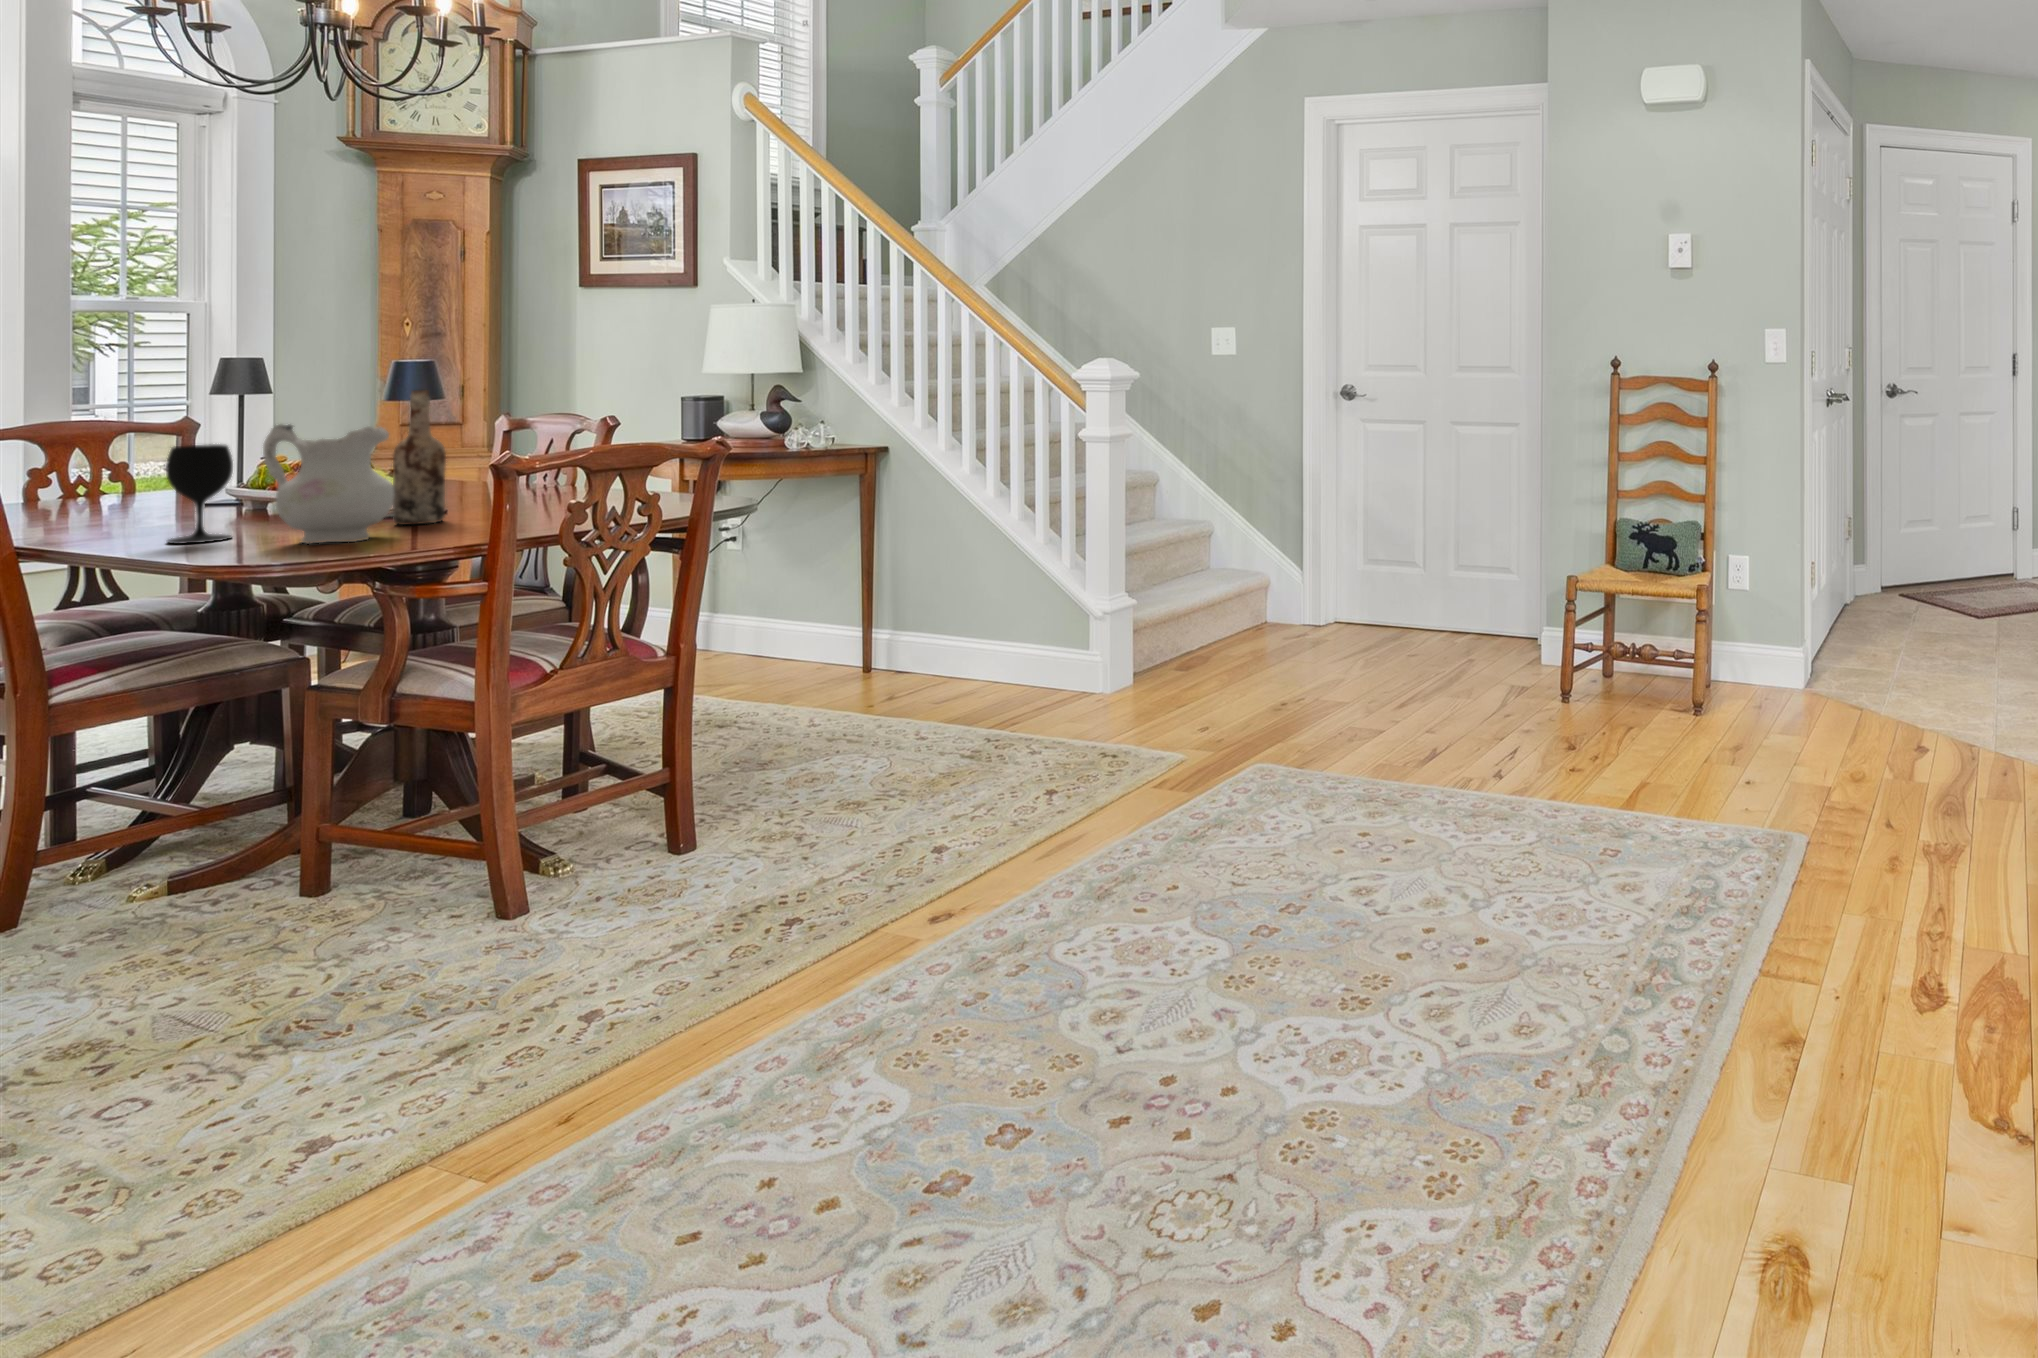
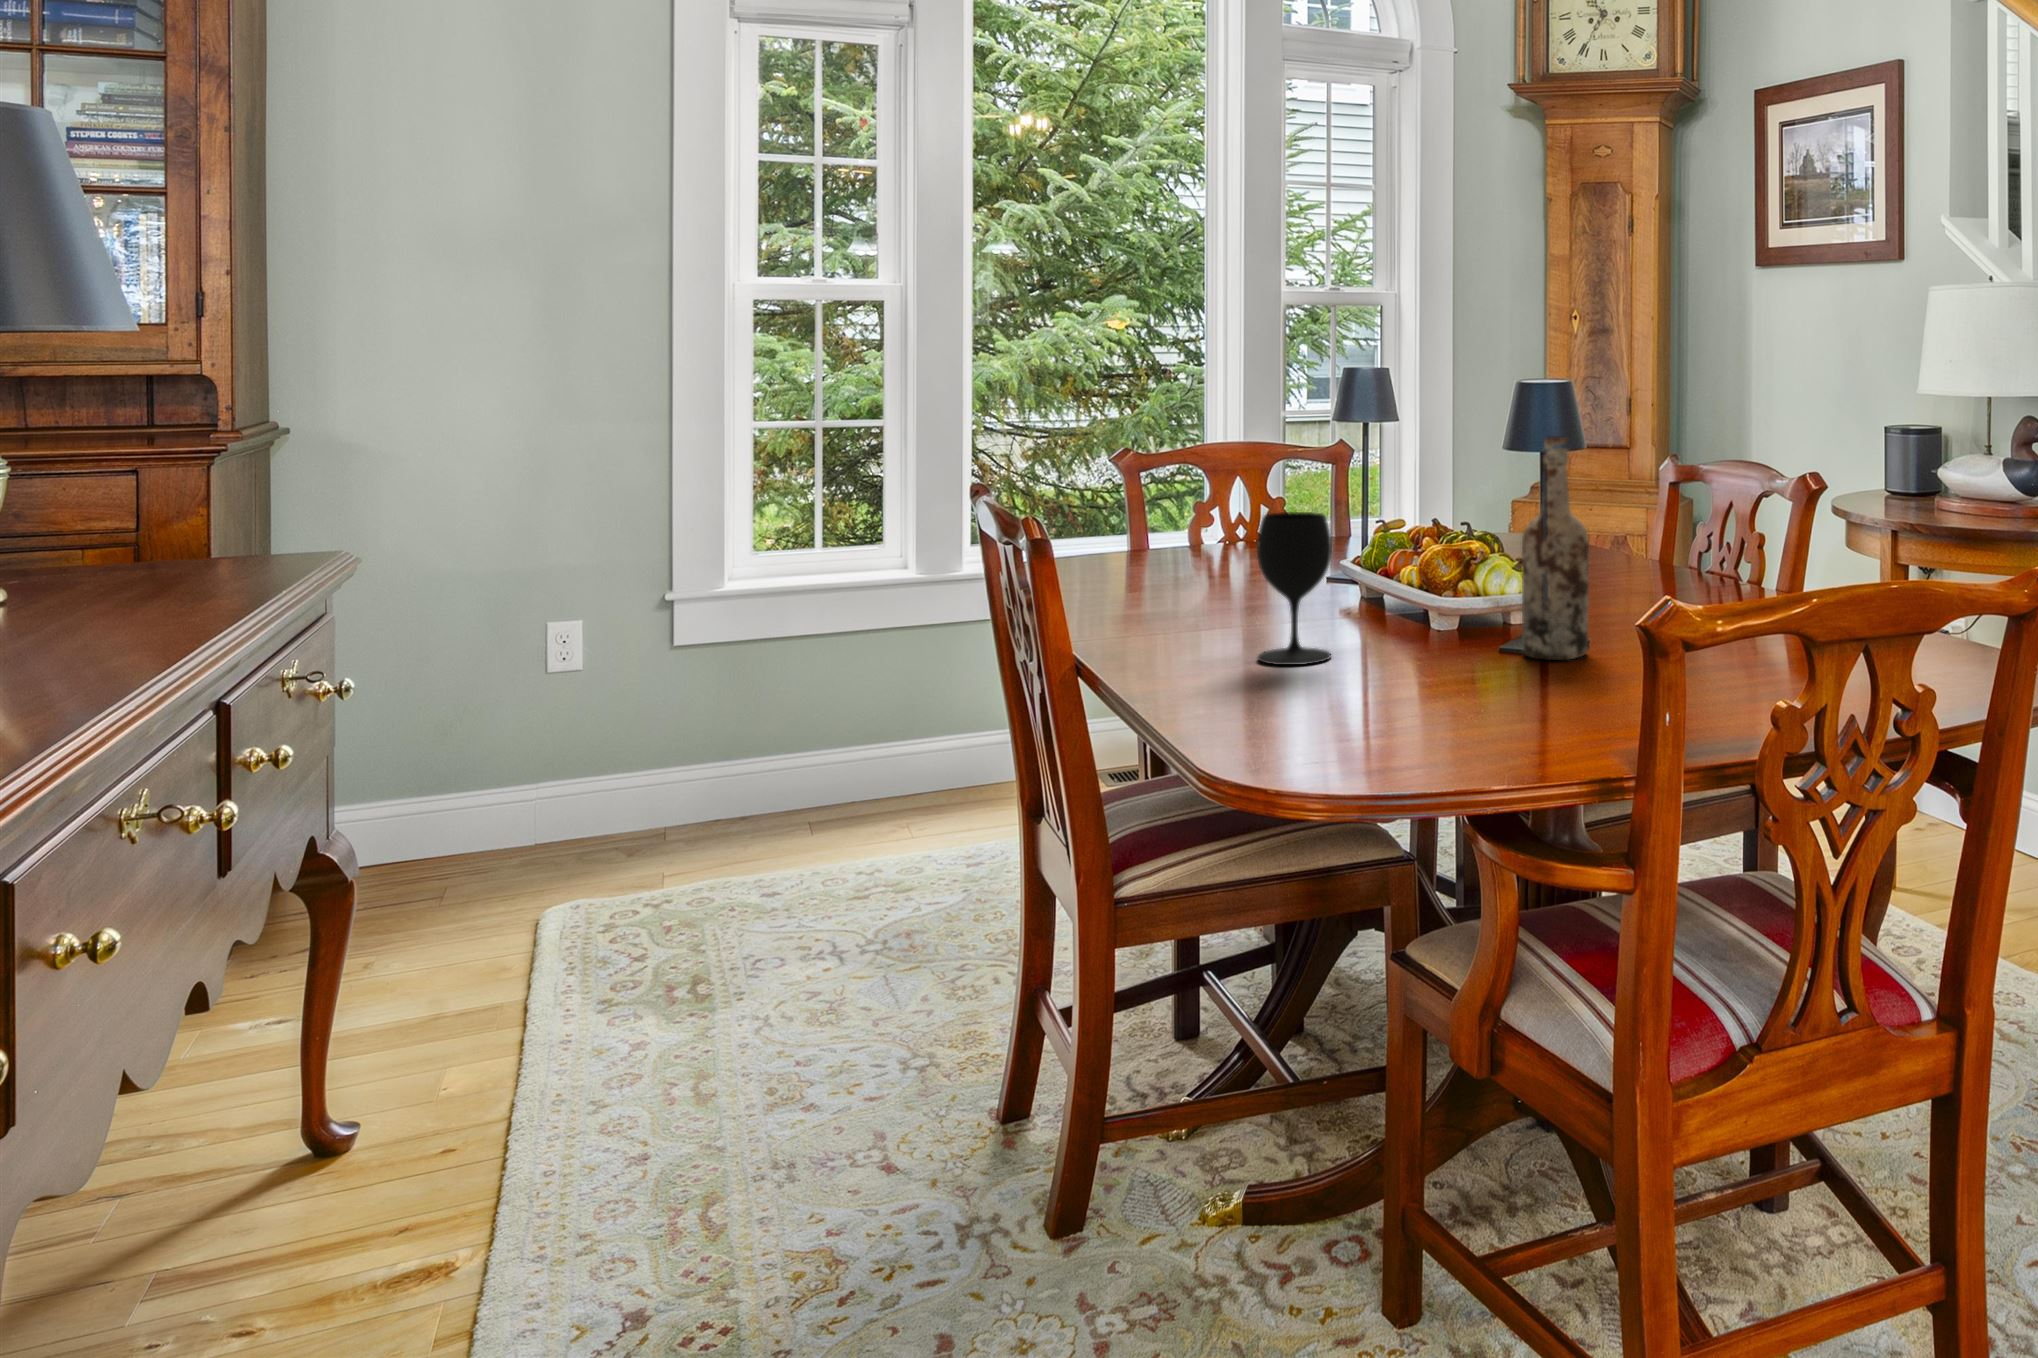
ceramic pitcher: present [263,424,394,544] -> none [1355,493,1516,699]

